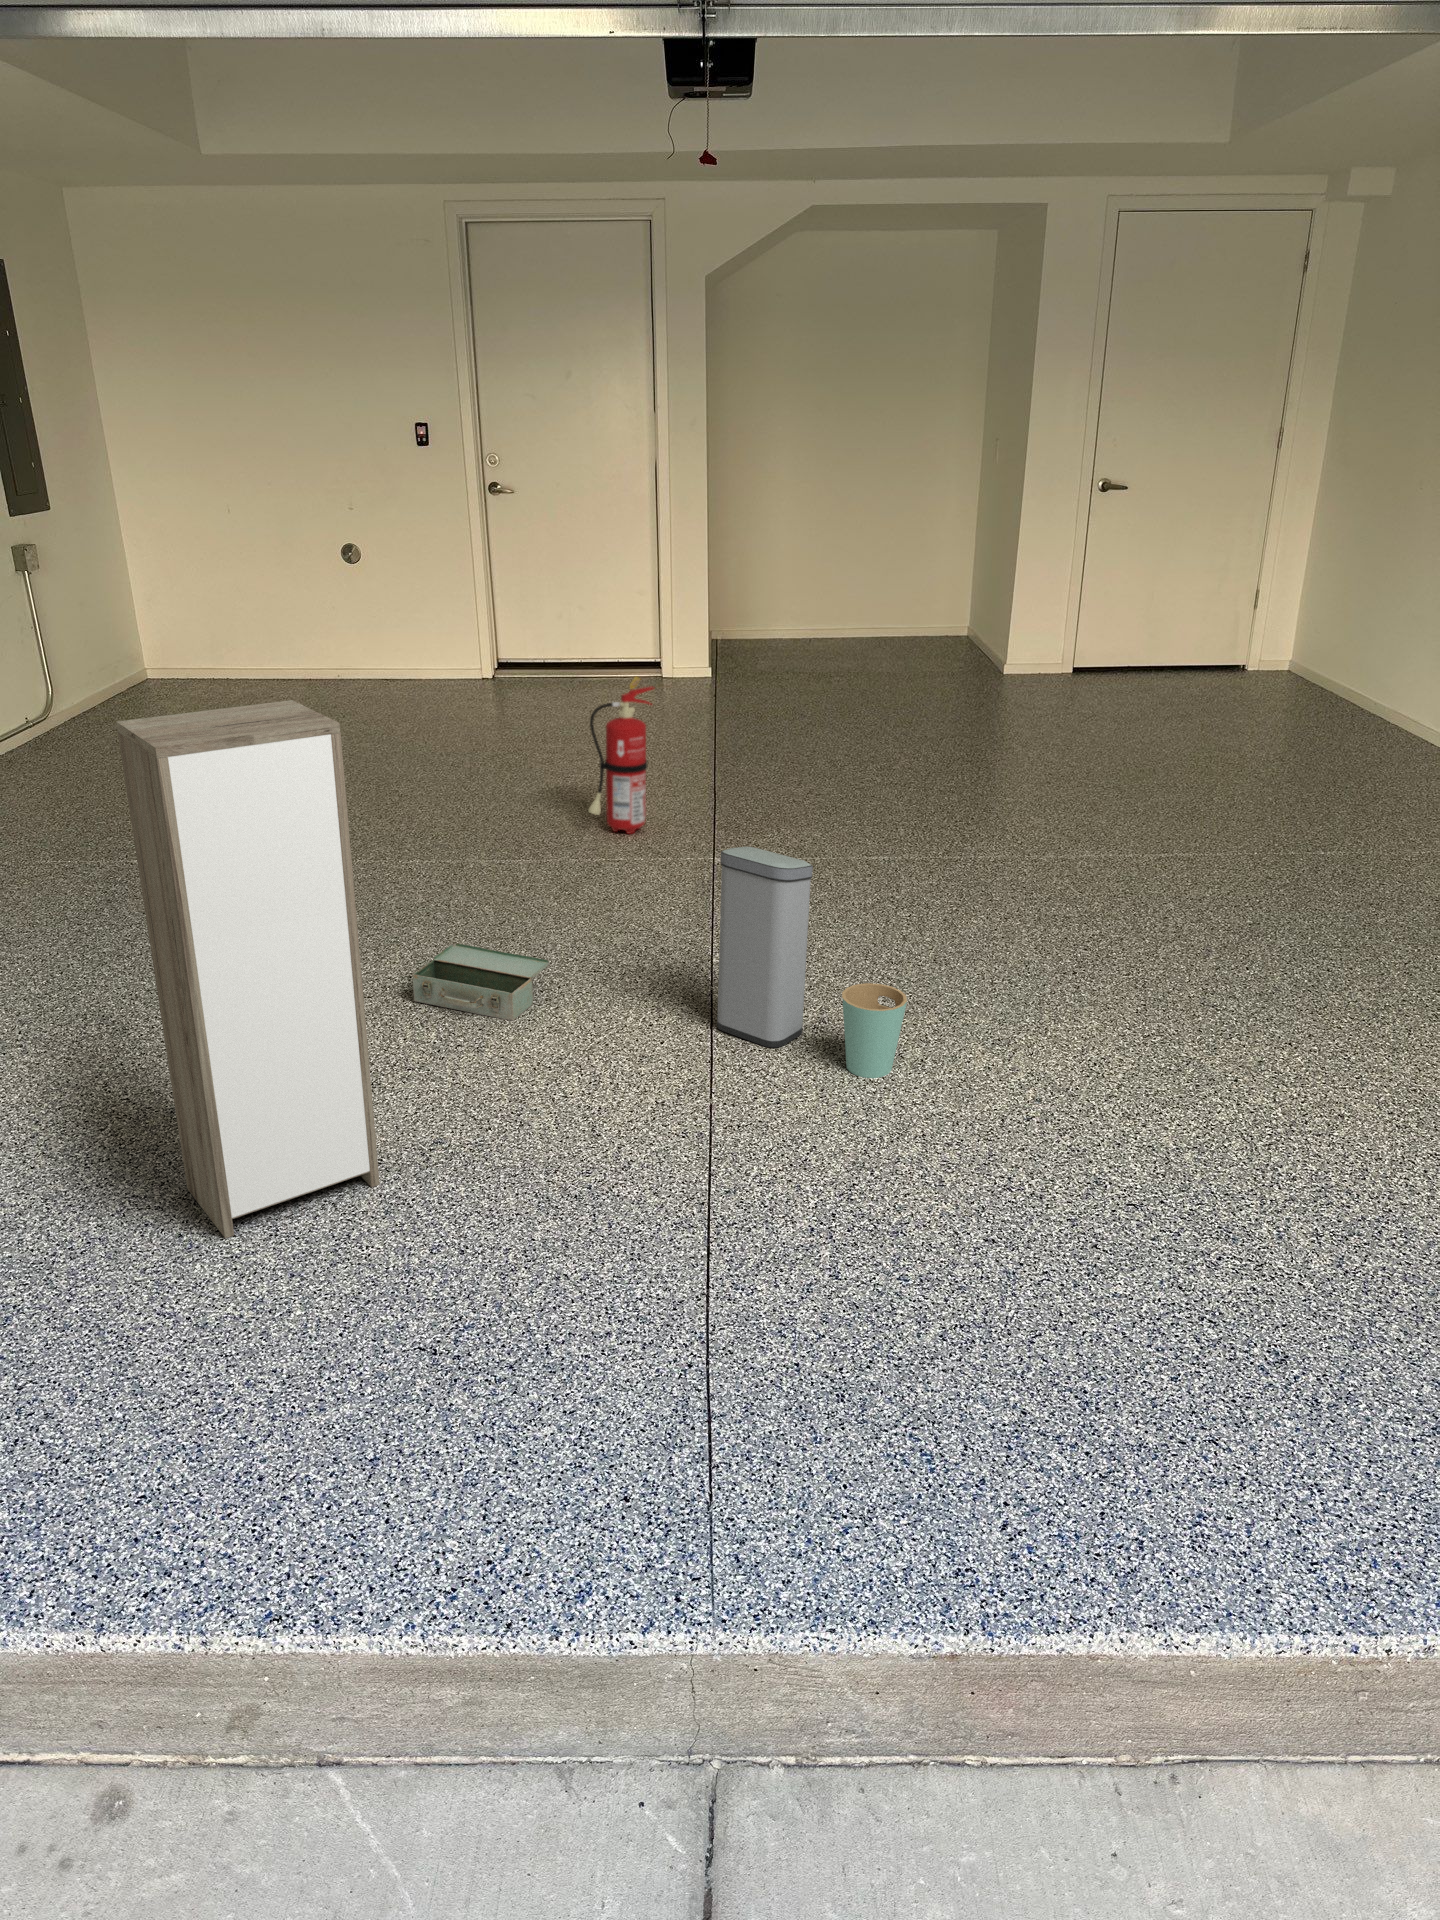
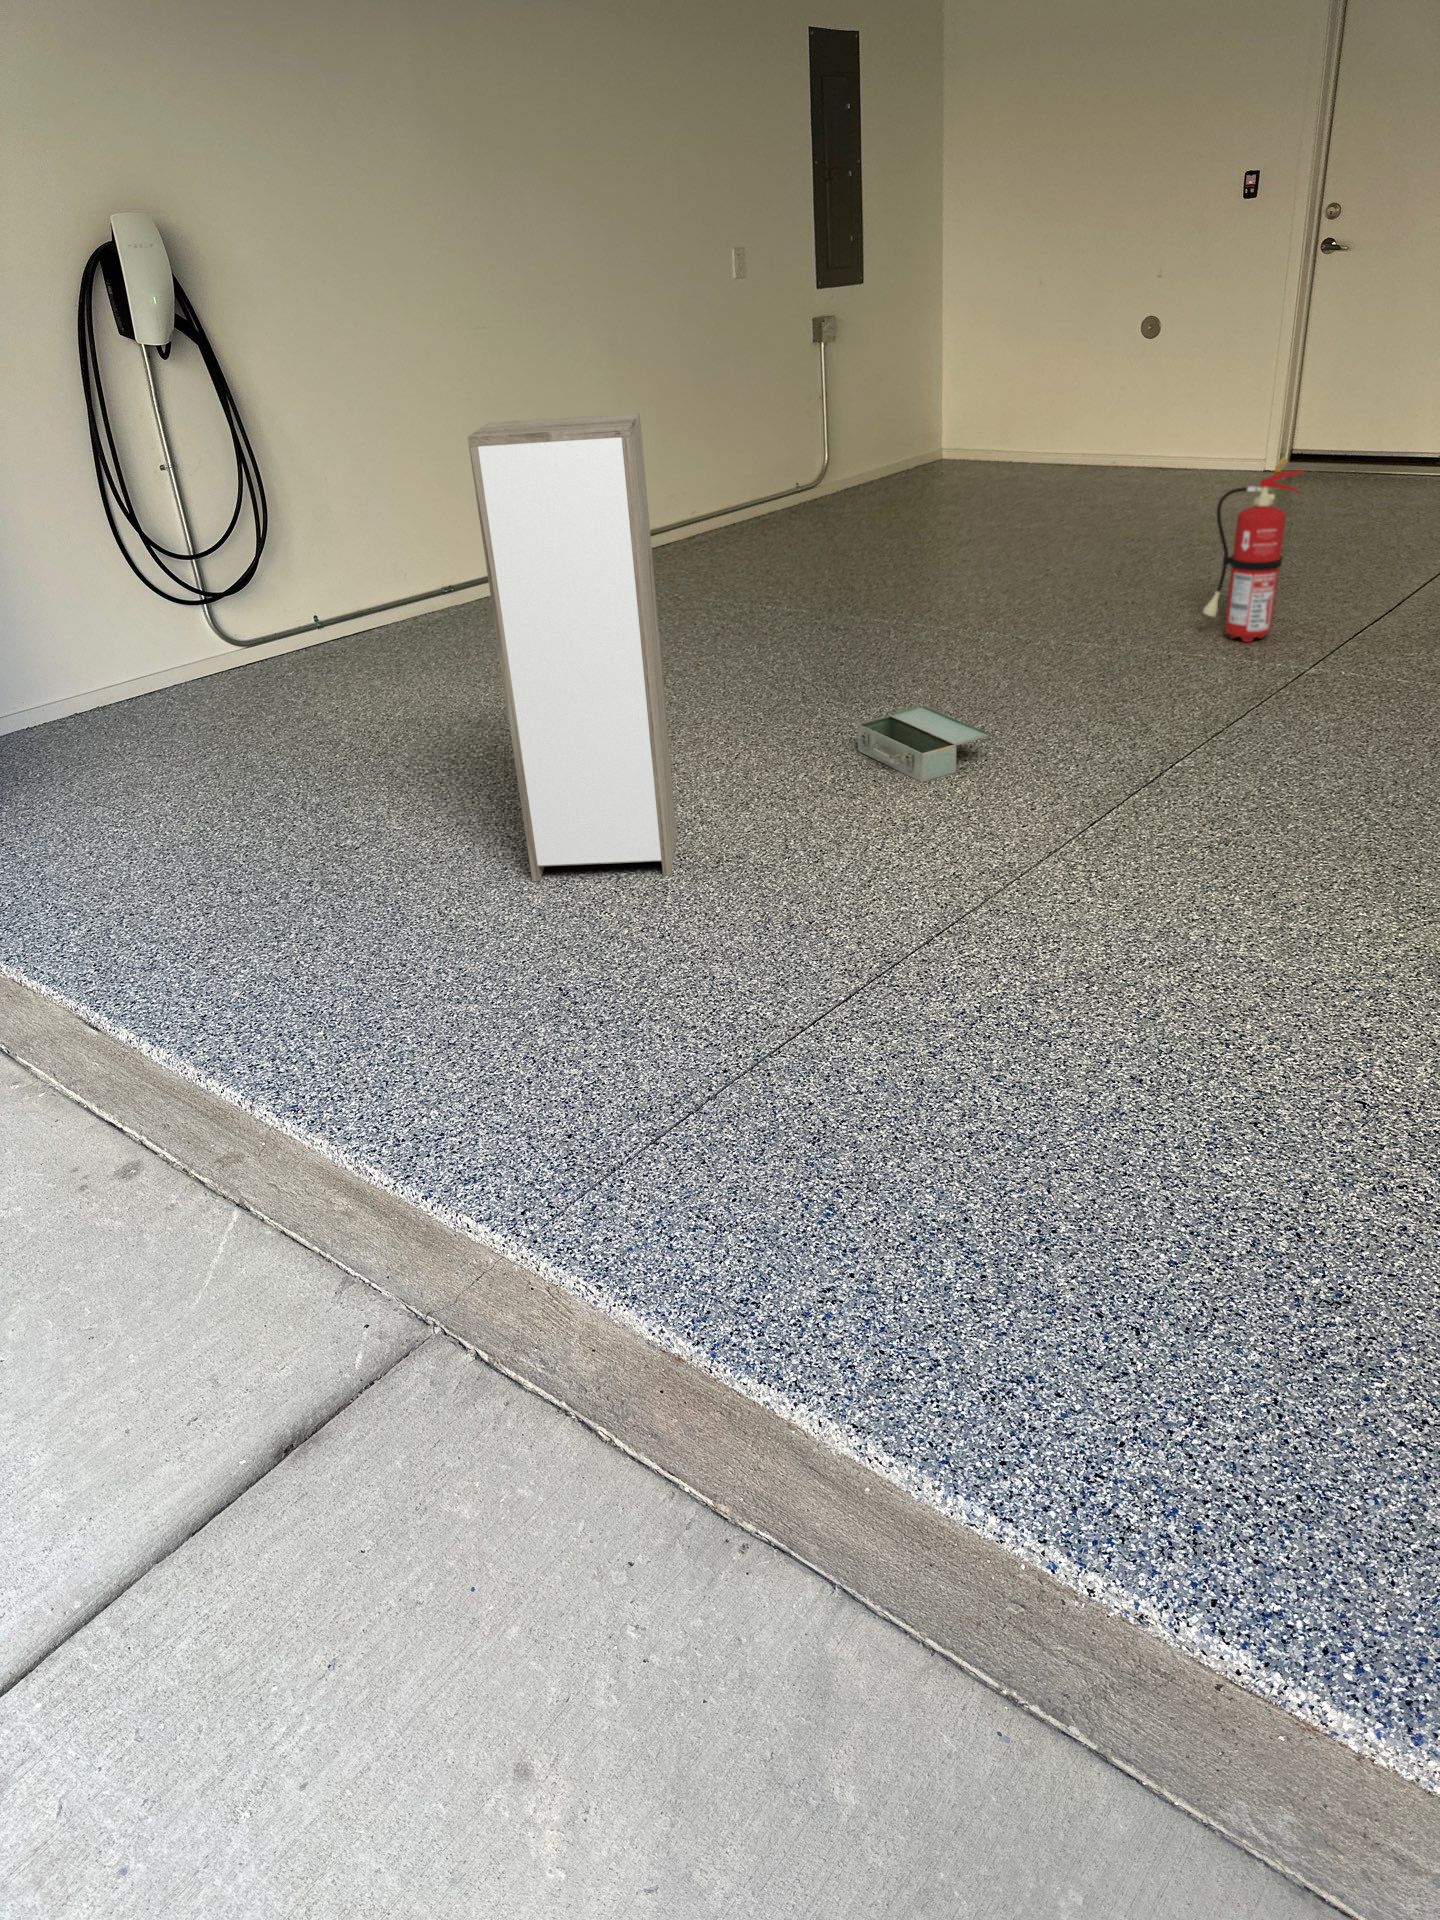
trash can: present [717,847,907,1078] -> none [1105,621,1278,908]

